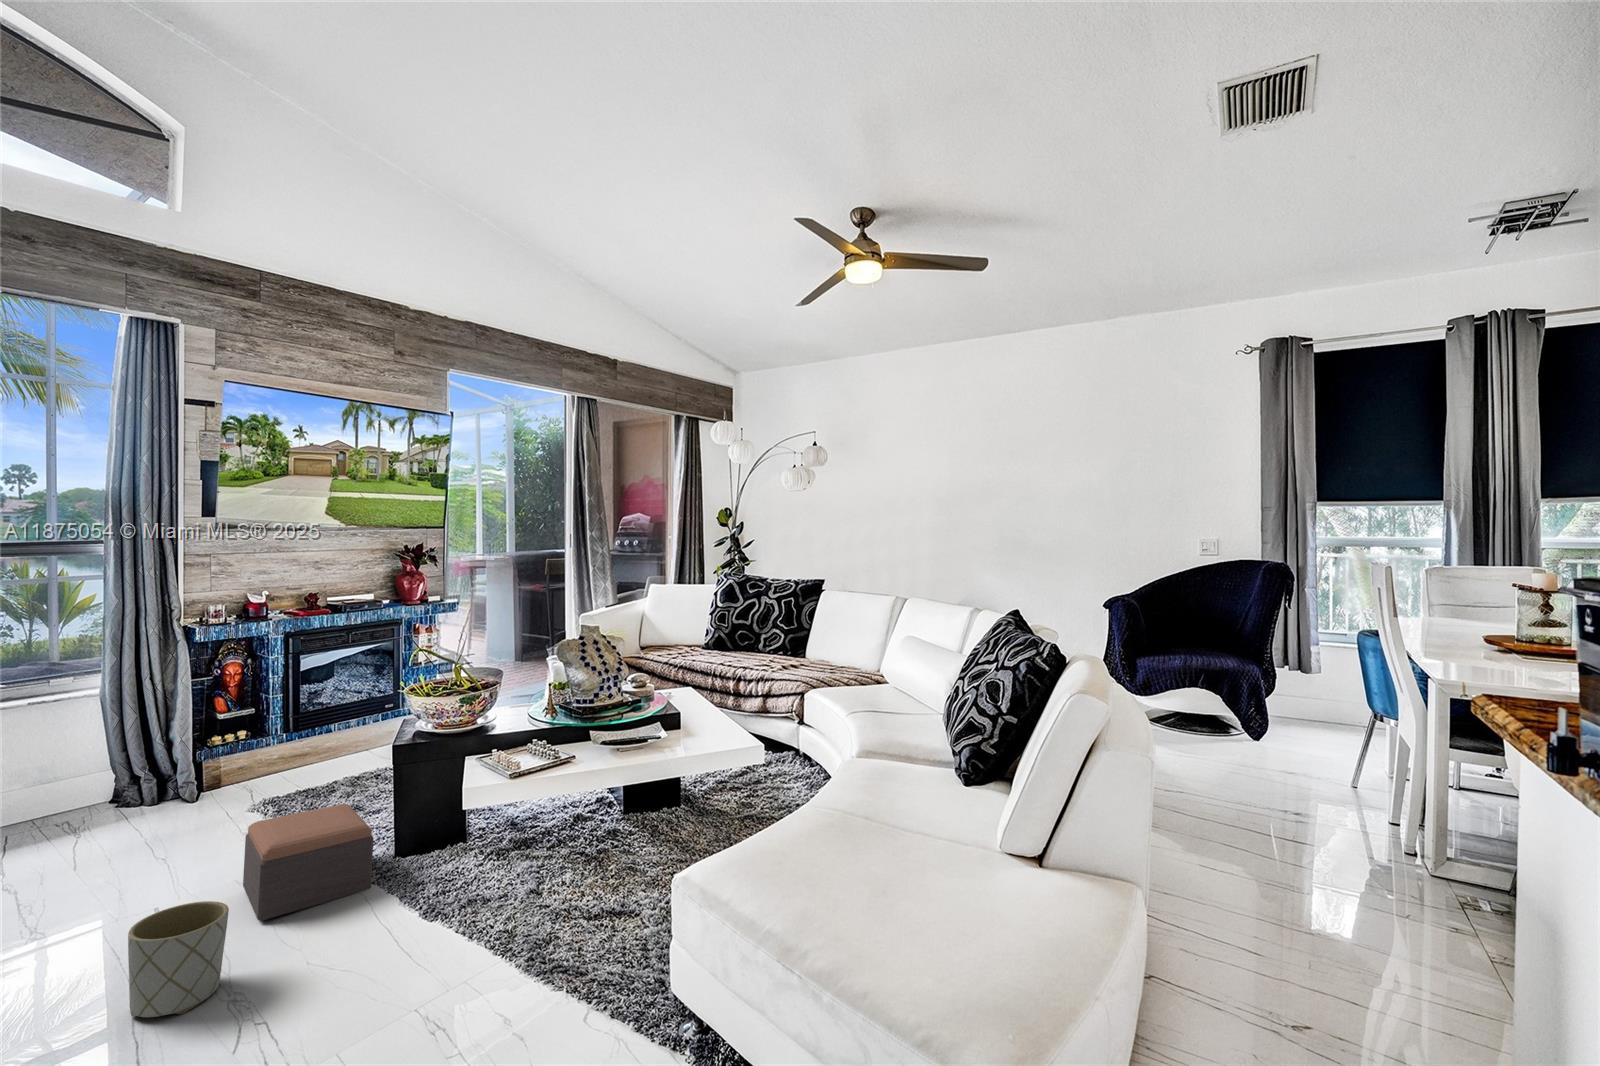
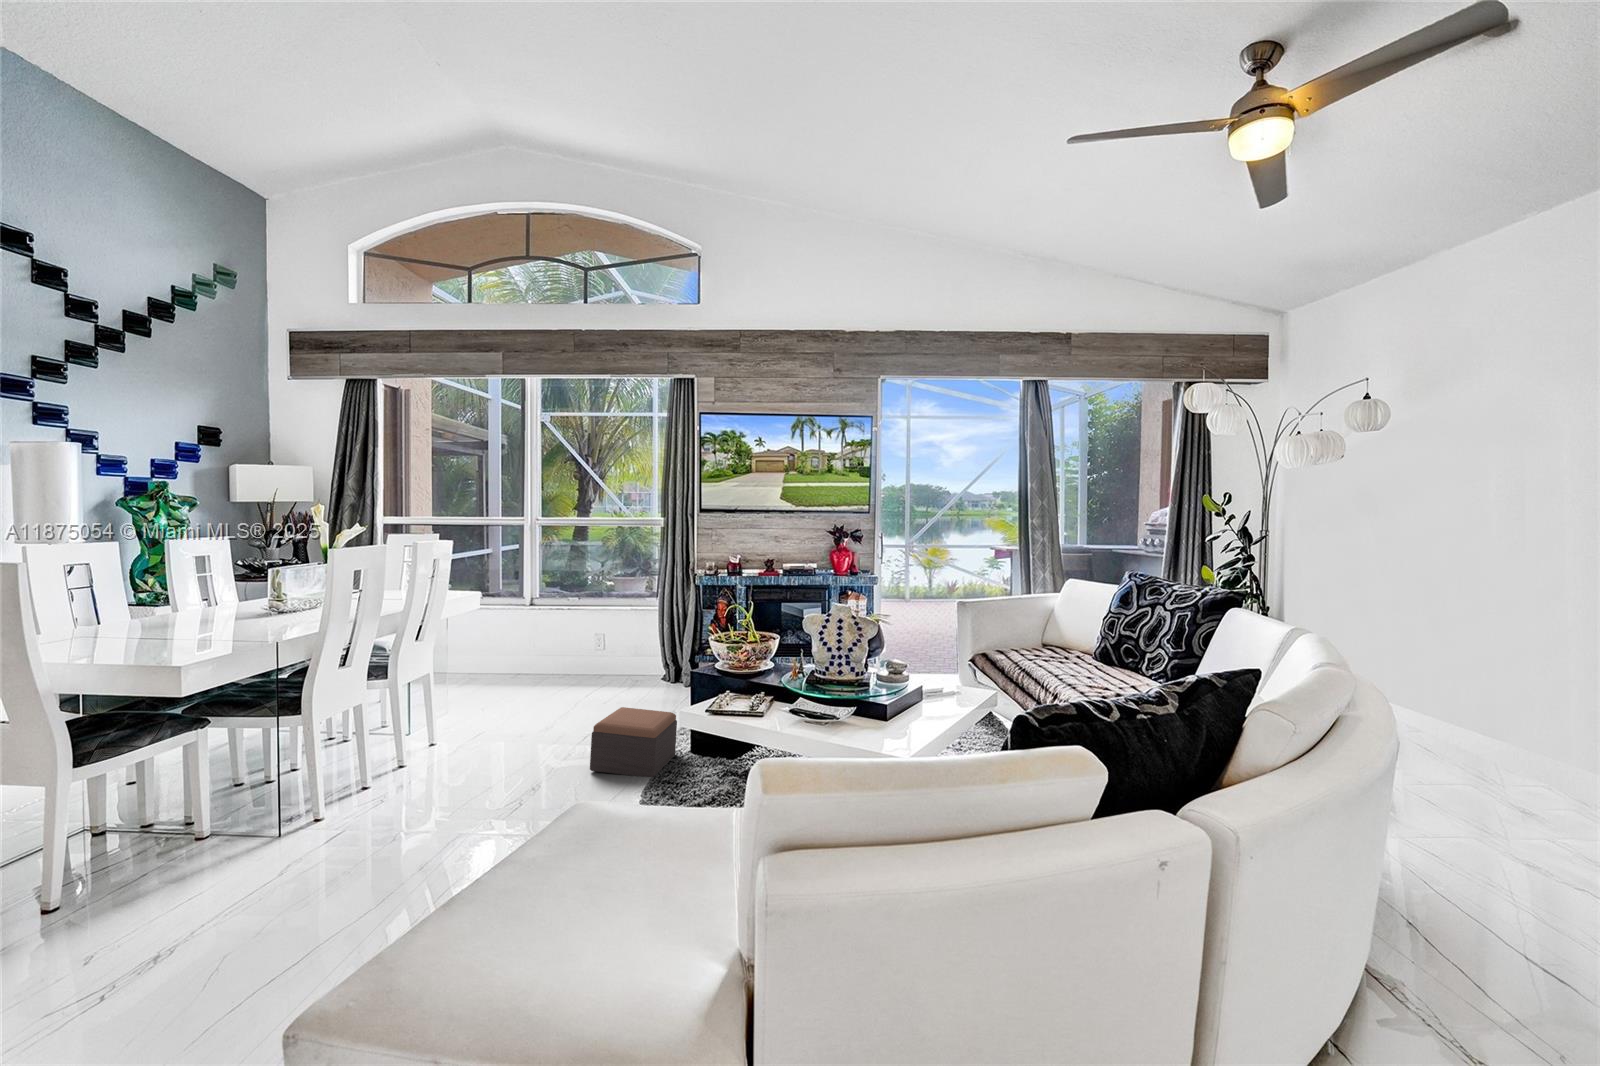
planter: present [128,901,229,1017] -> none [491,738,541,802]

